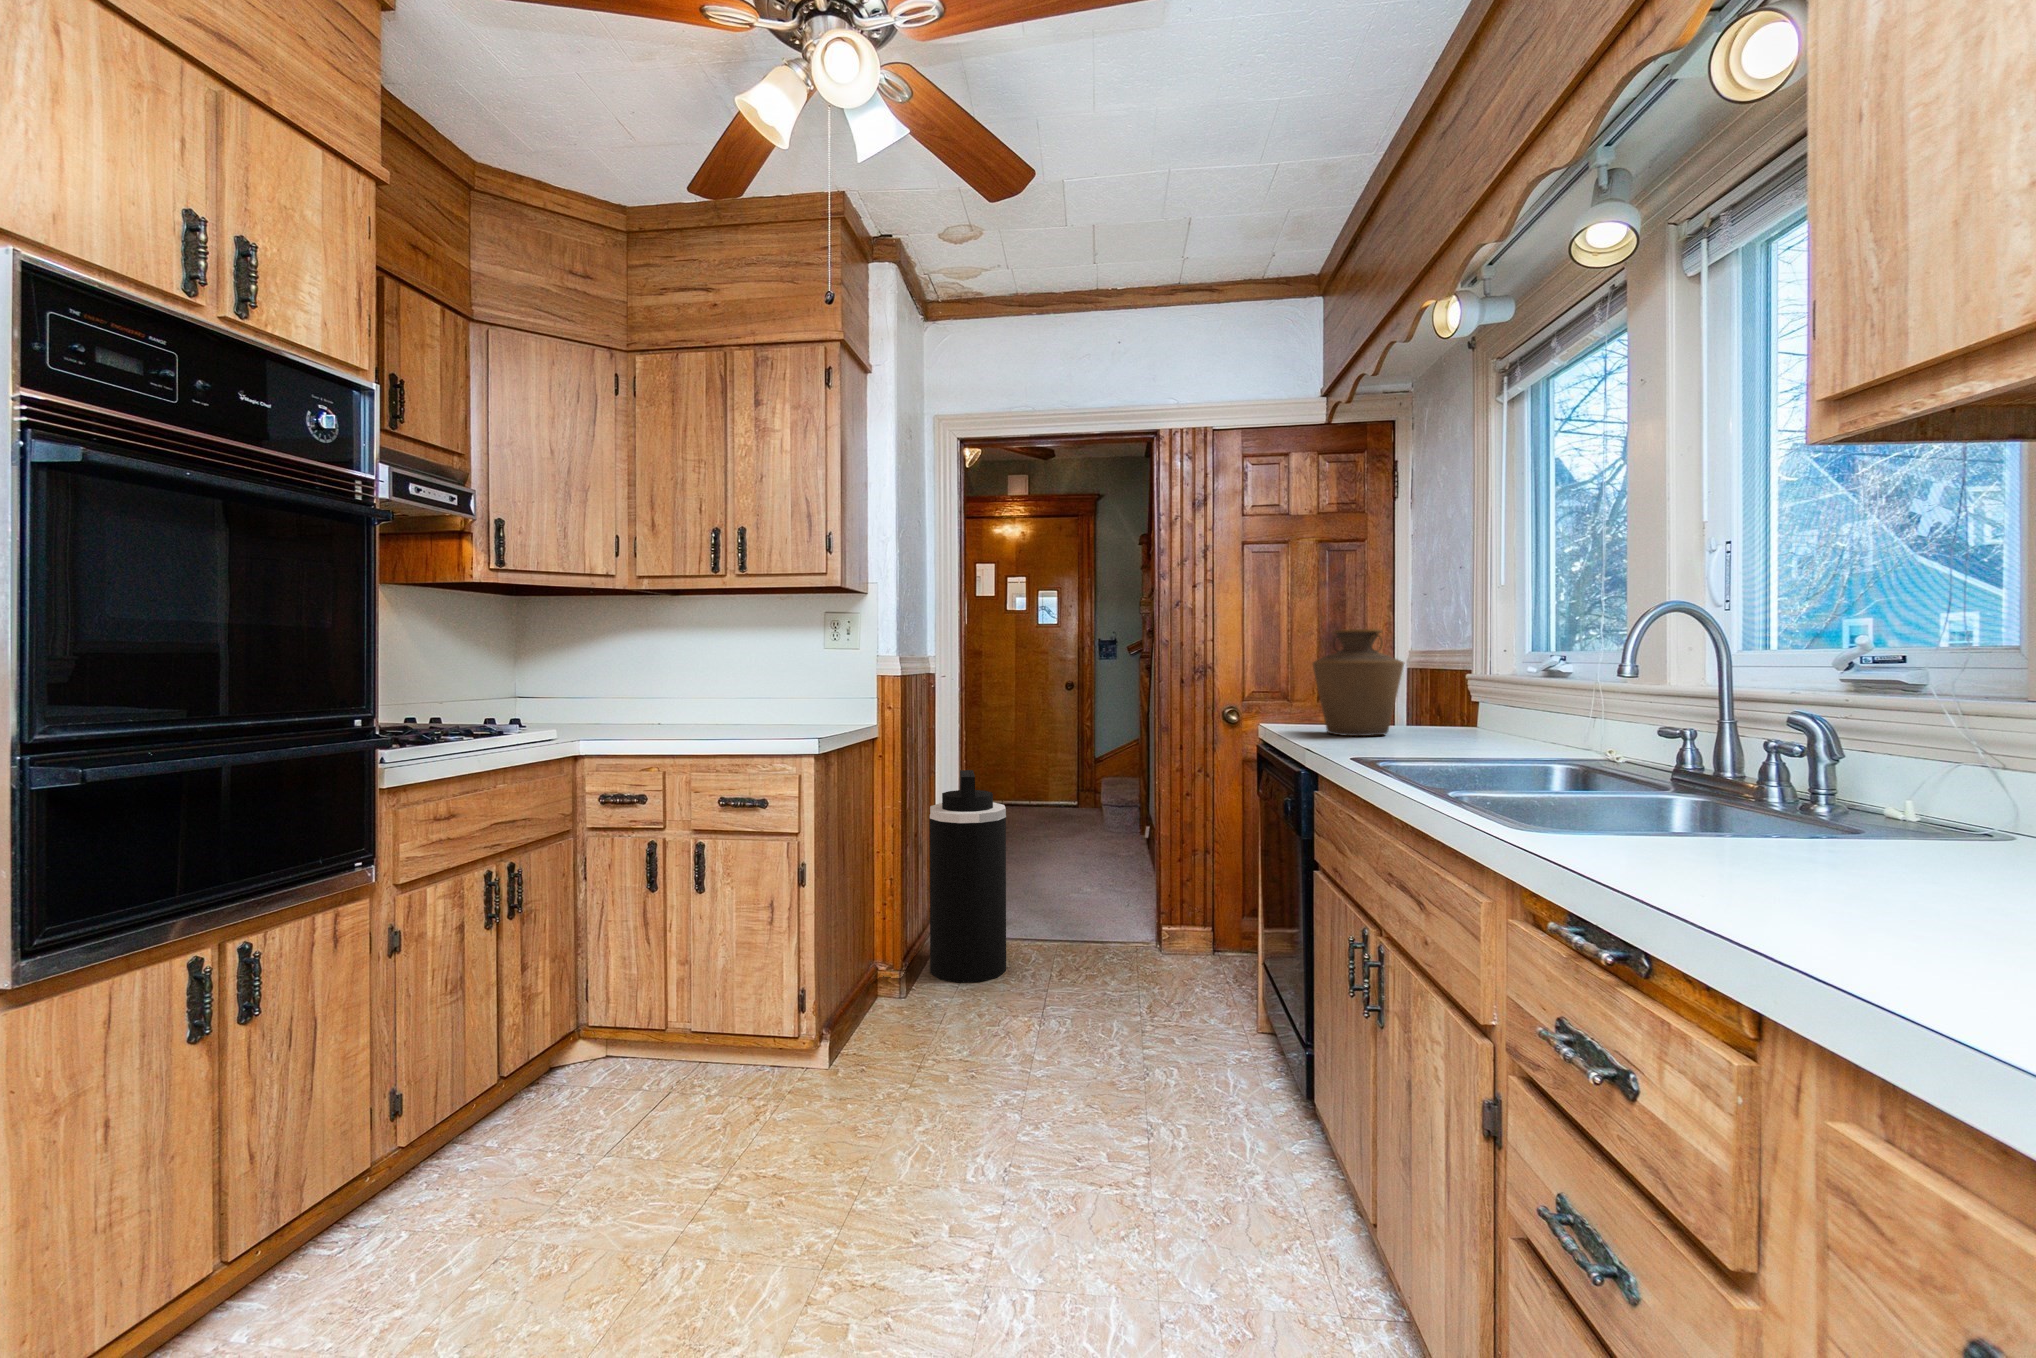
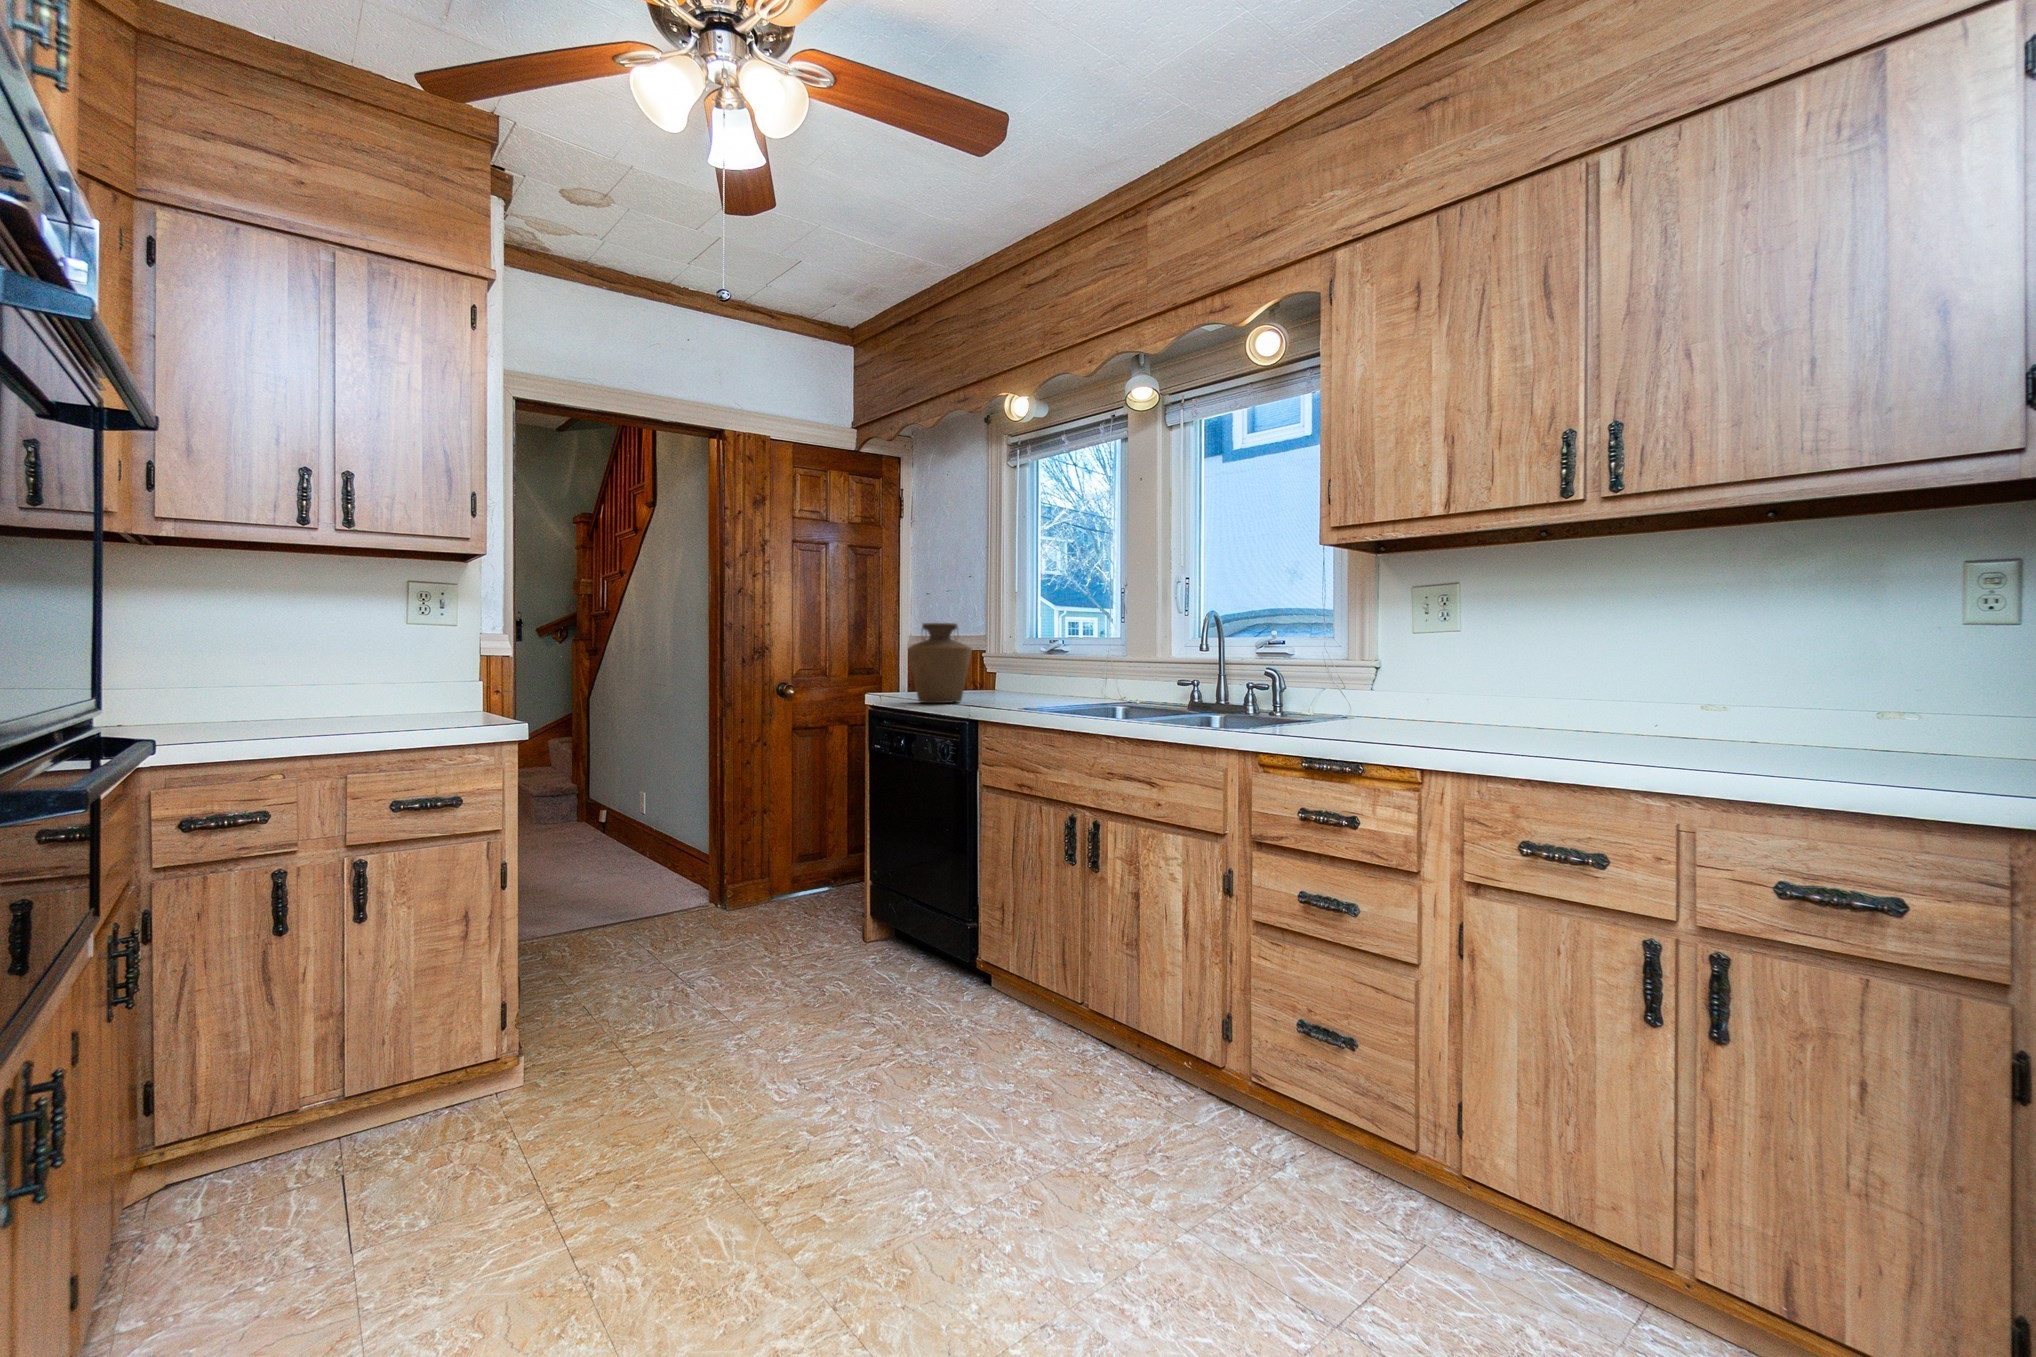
trash can: present [930,770,1006,983] -> none [512,764,607,993]

